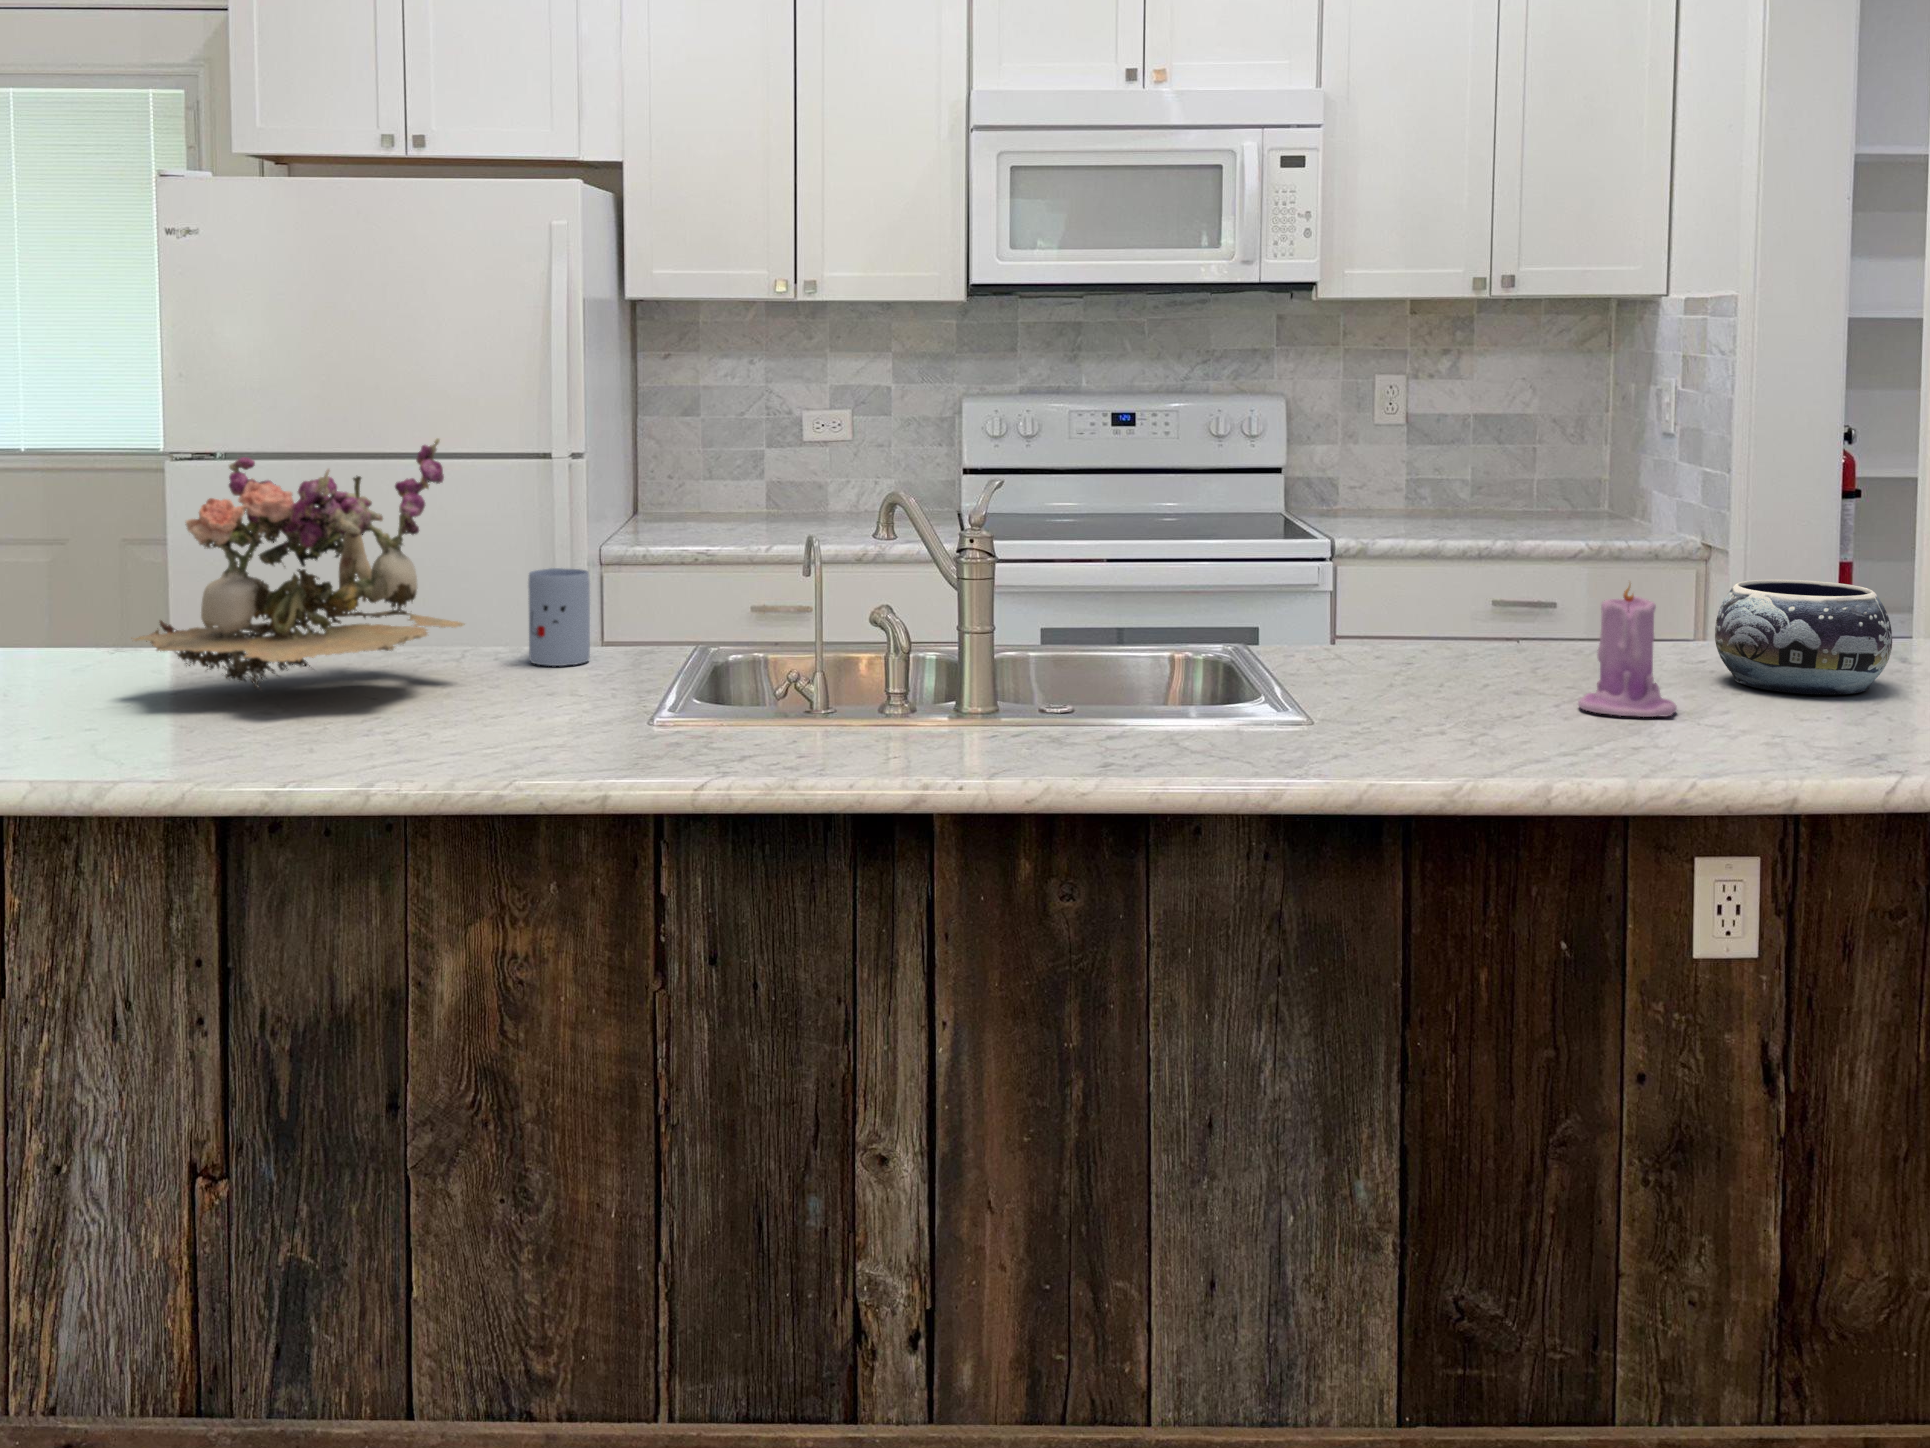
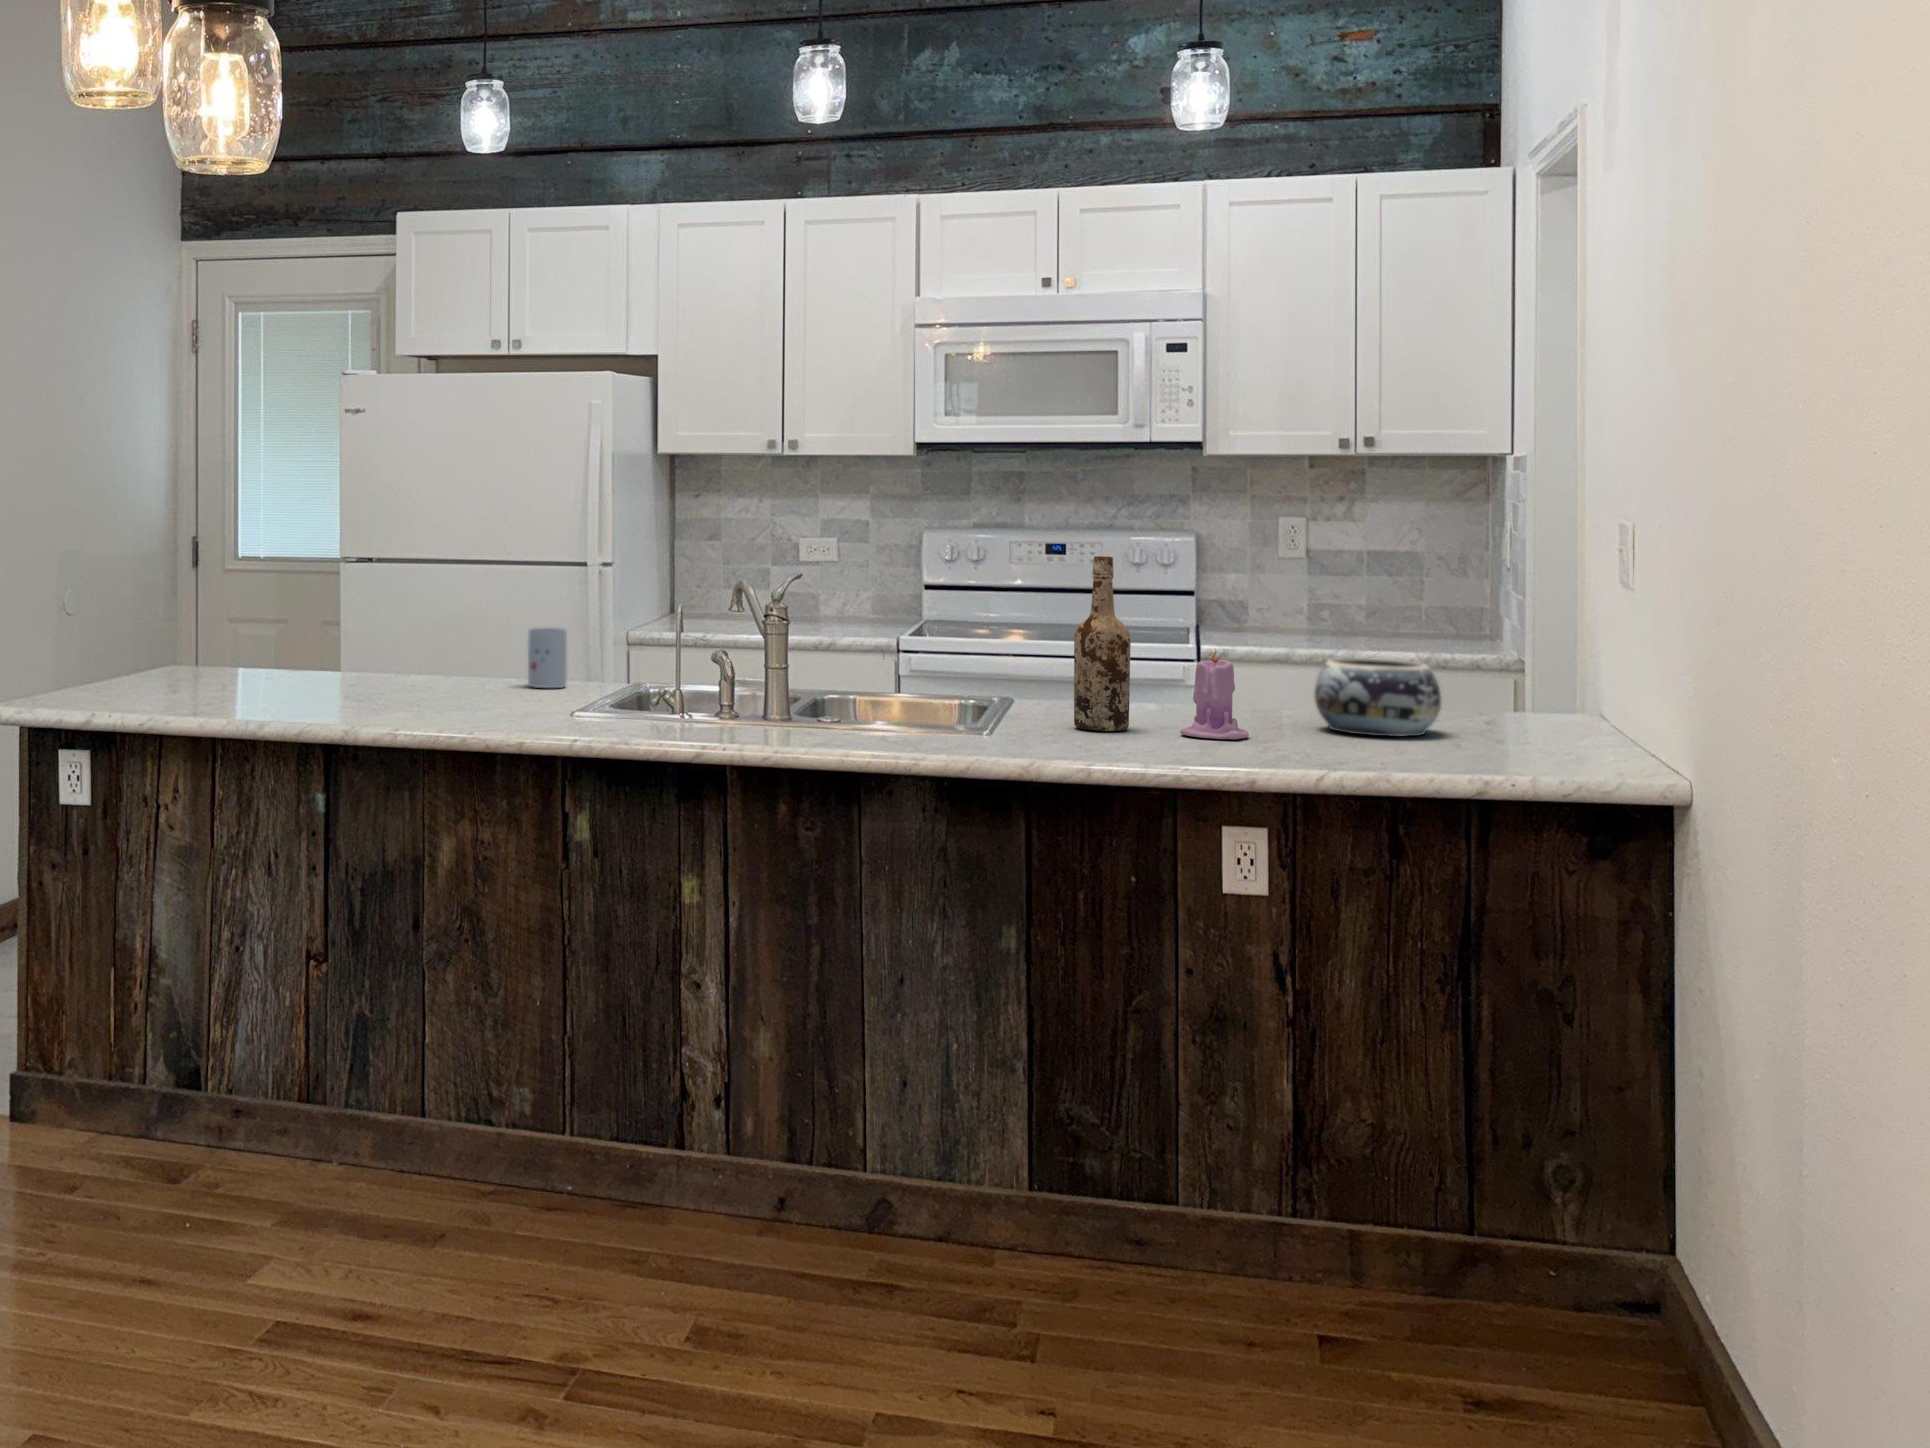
flower arrangement: present [133,438,465,688] -> none [291,543,484,691]
wine bottle: none [1418,446,1503,710] -> present [1074,556,1131,731]

